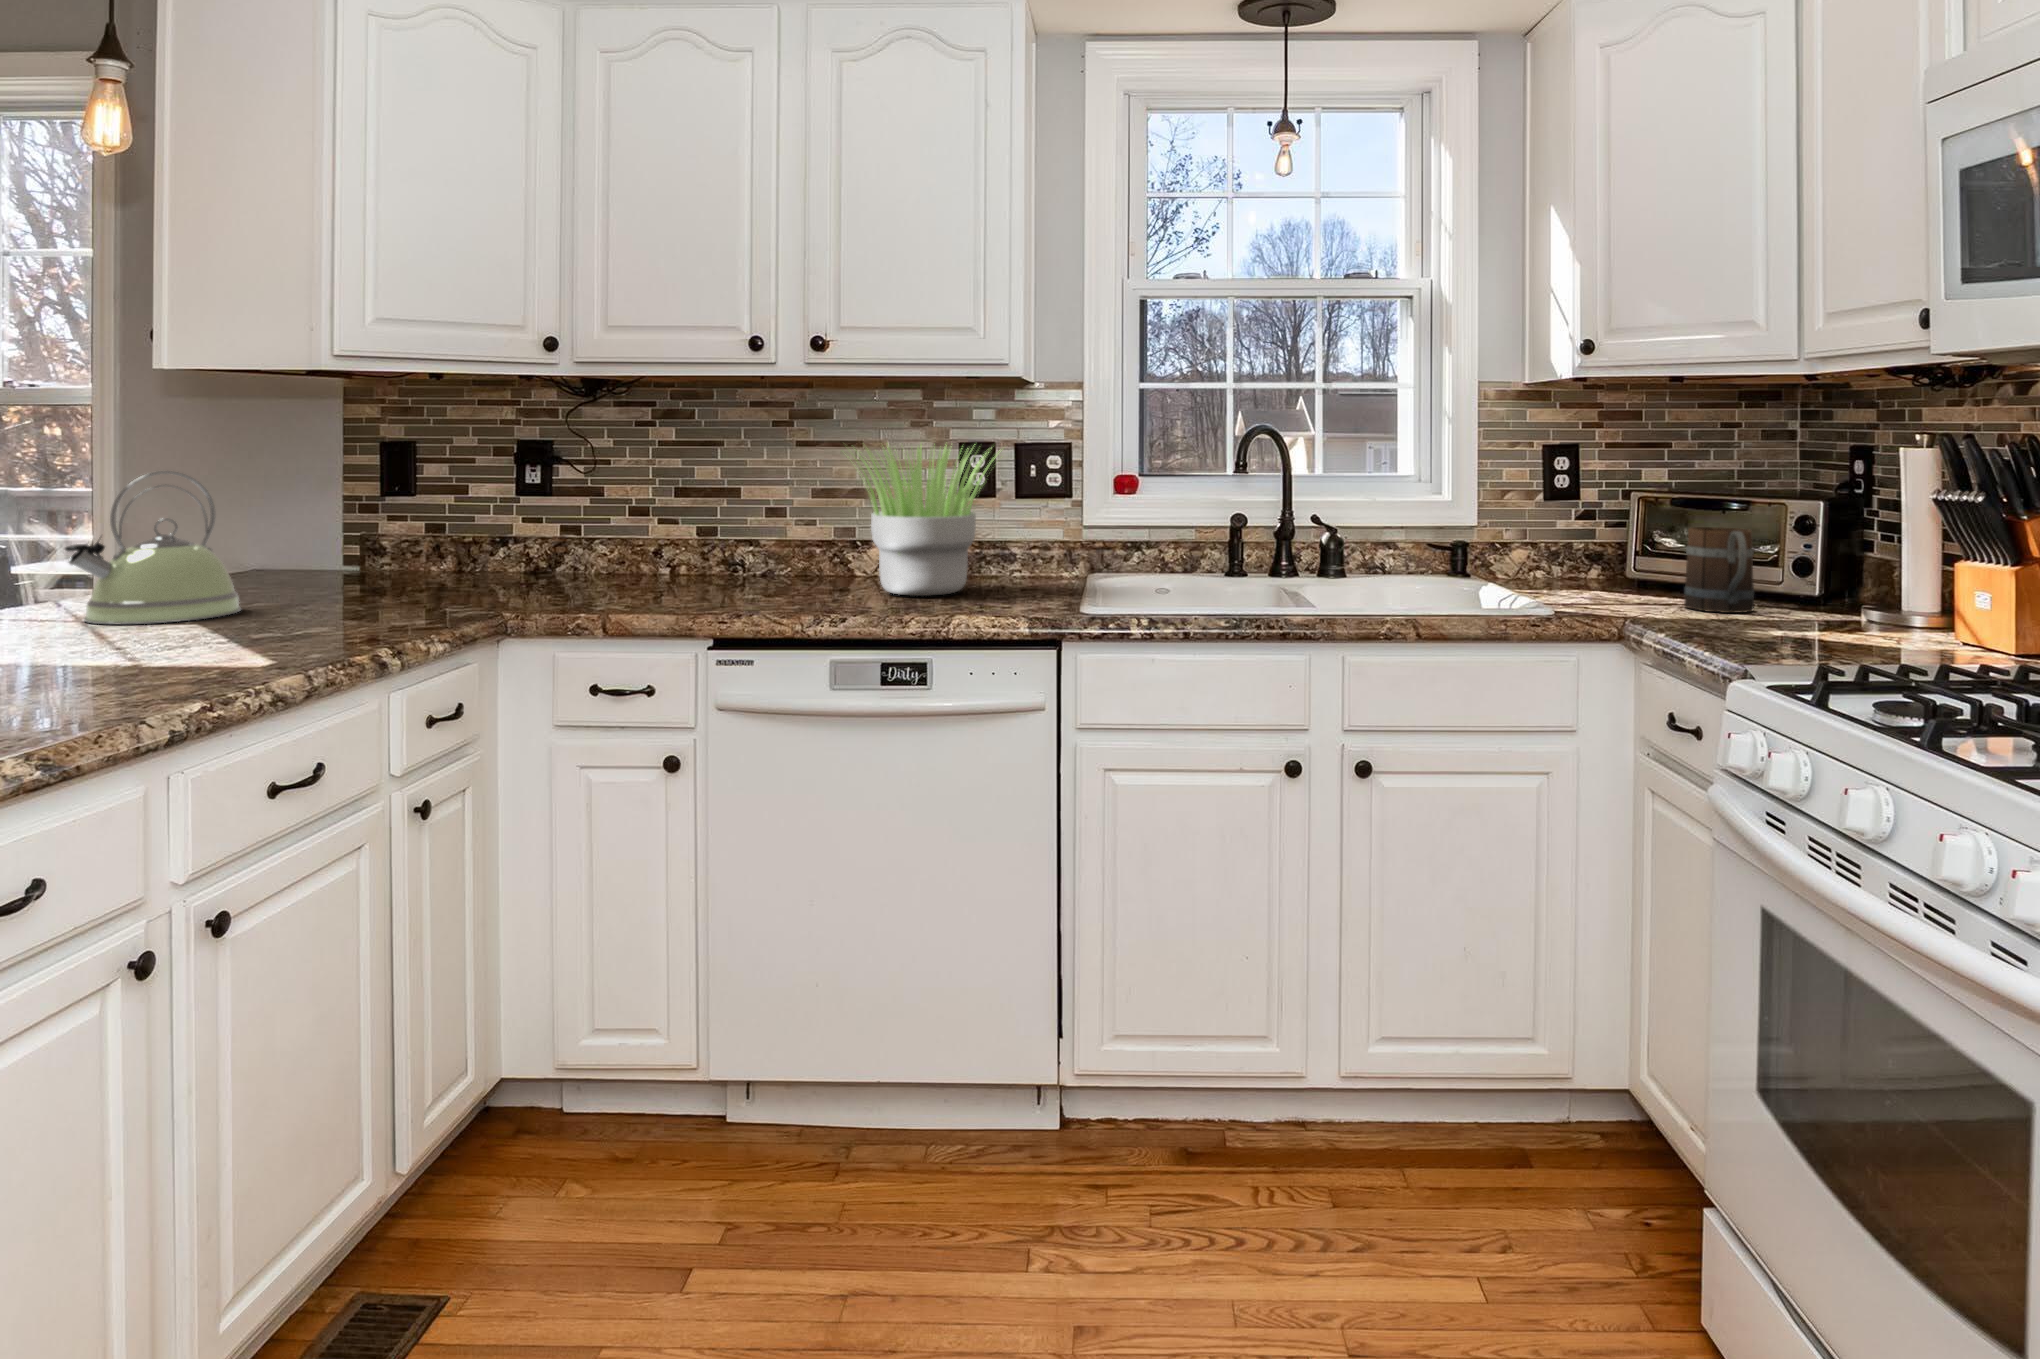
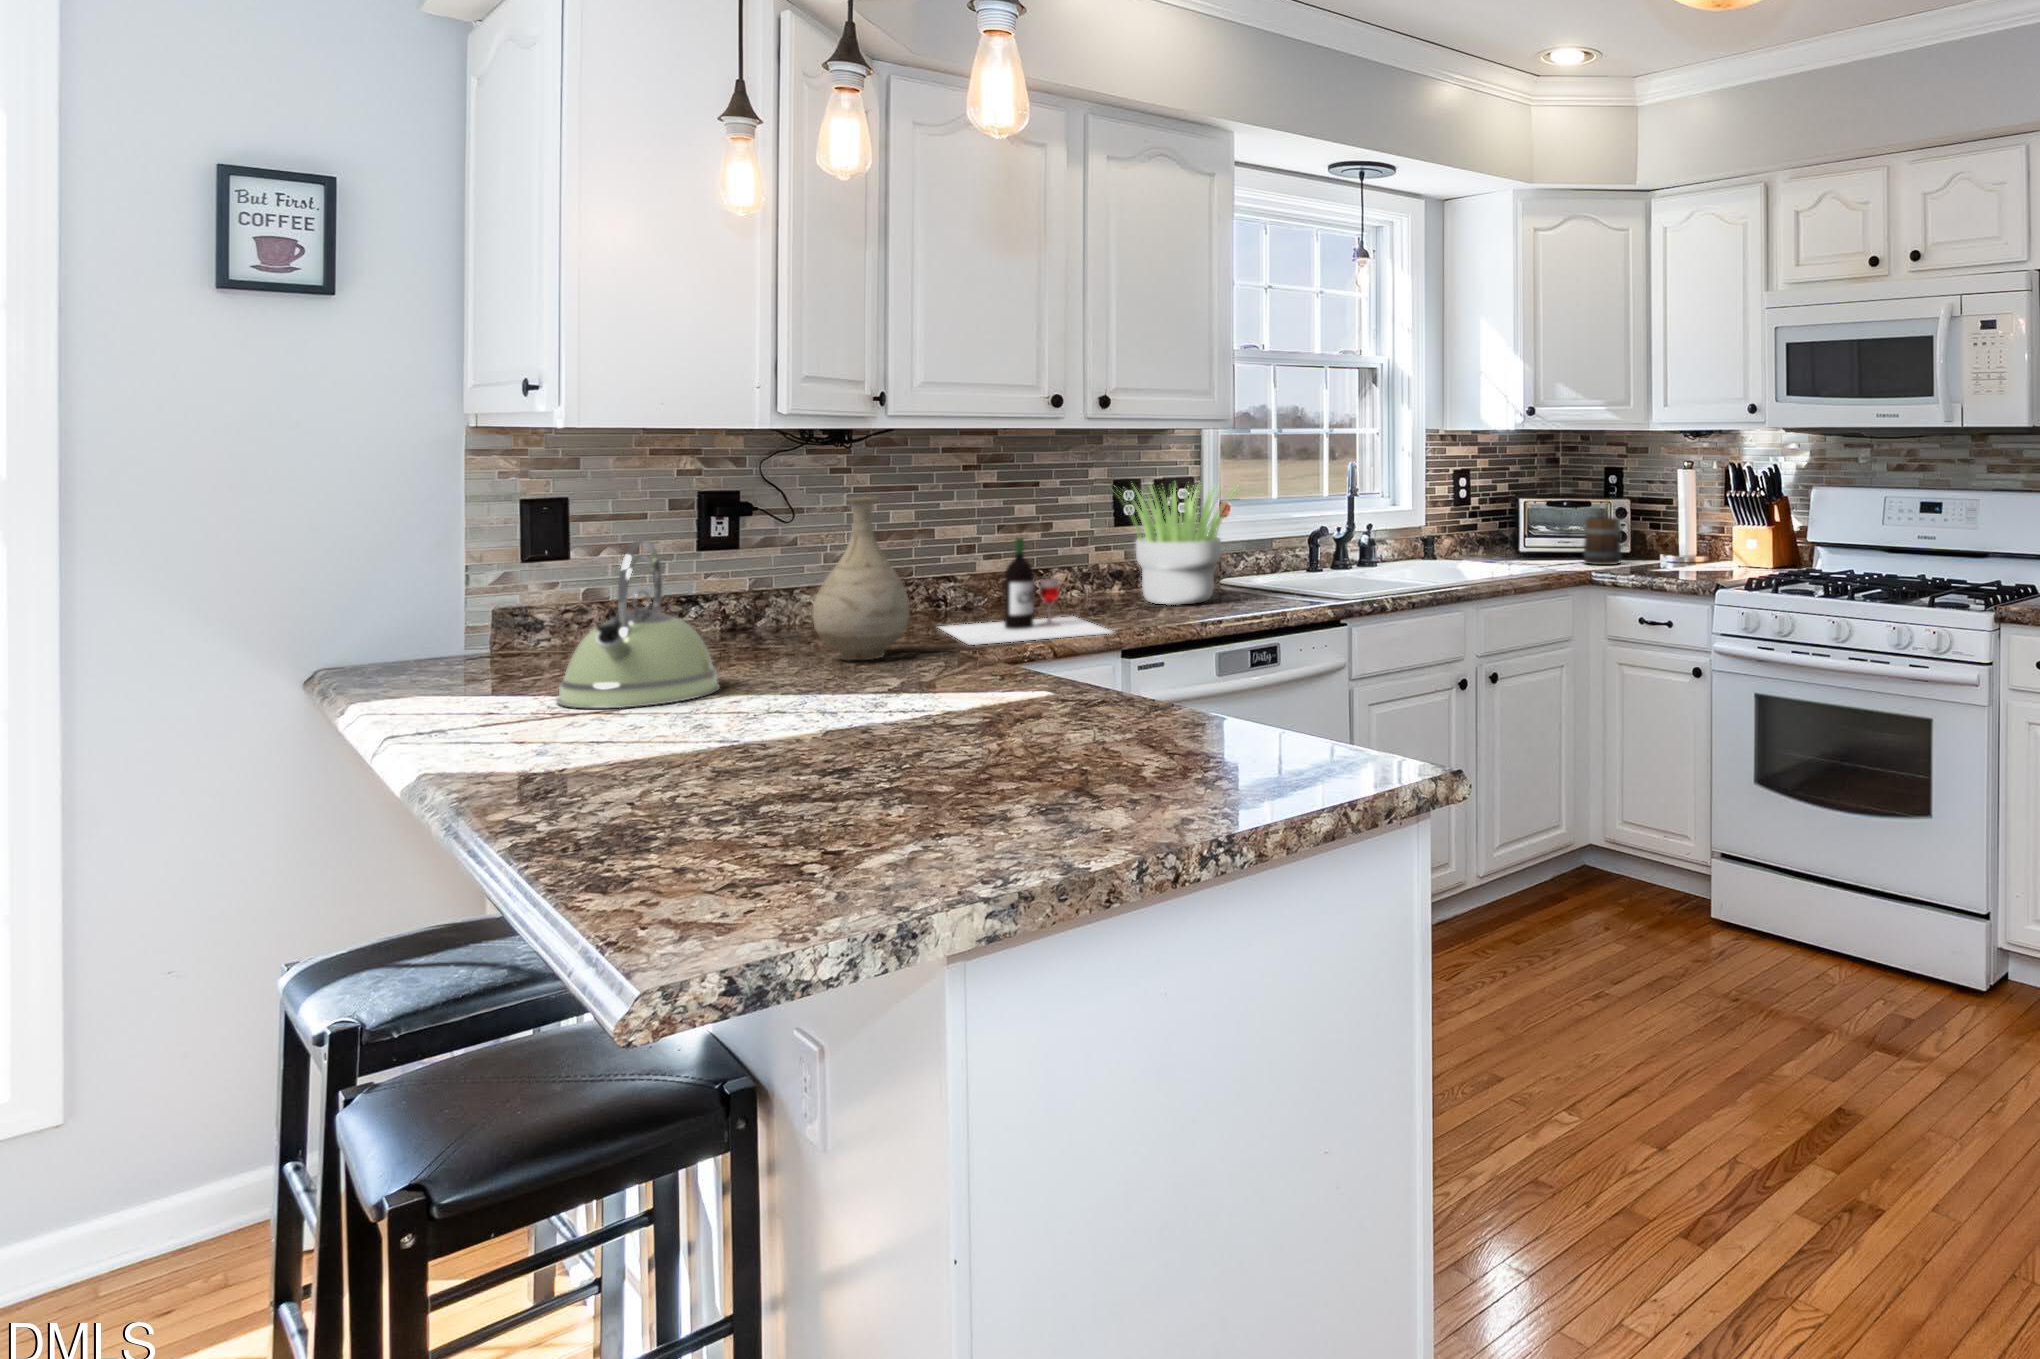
vase: none [363,442,466,611] -> present [812,497,910,660]
wine bottle: none [527,497,761,616] -> present [939,538,1112,645]

